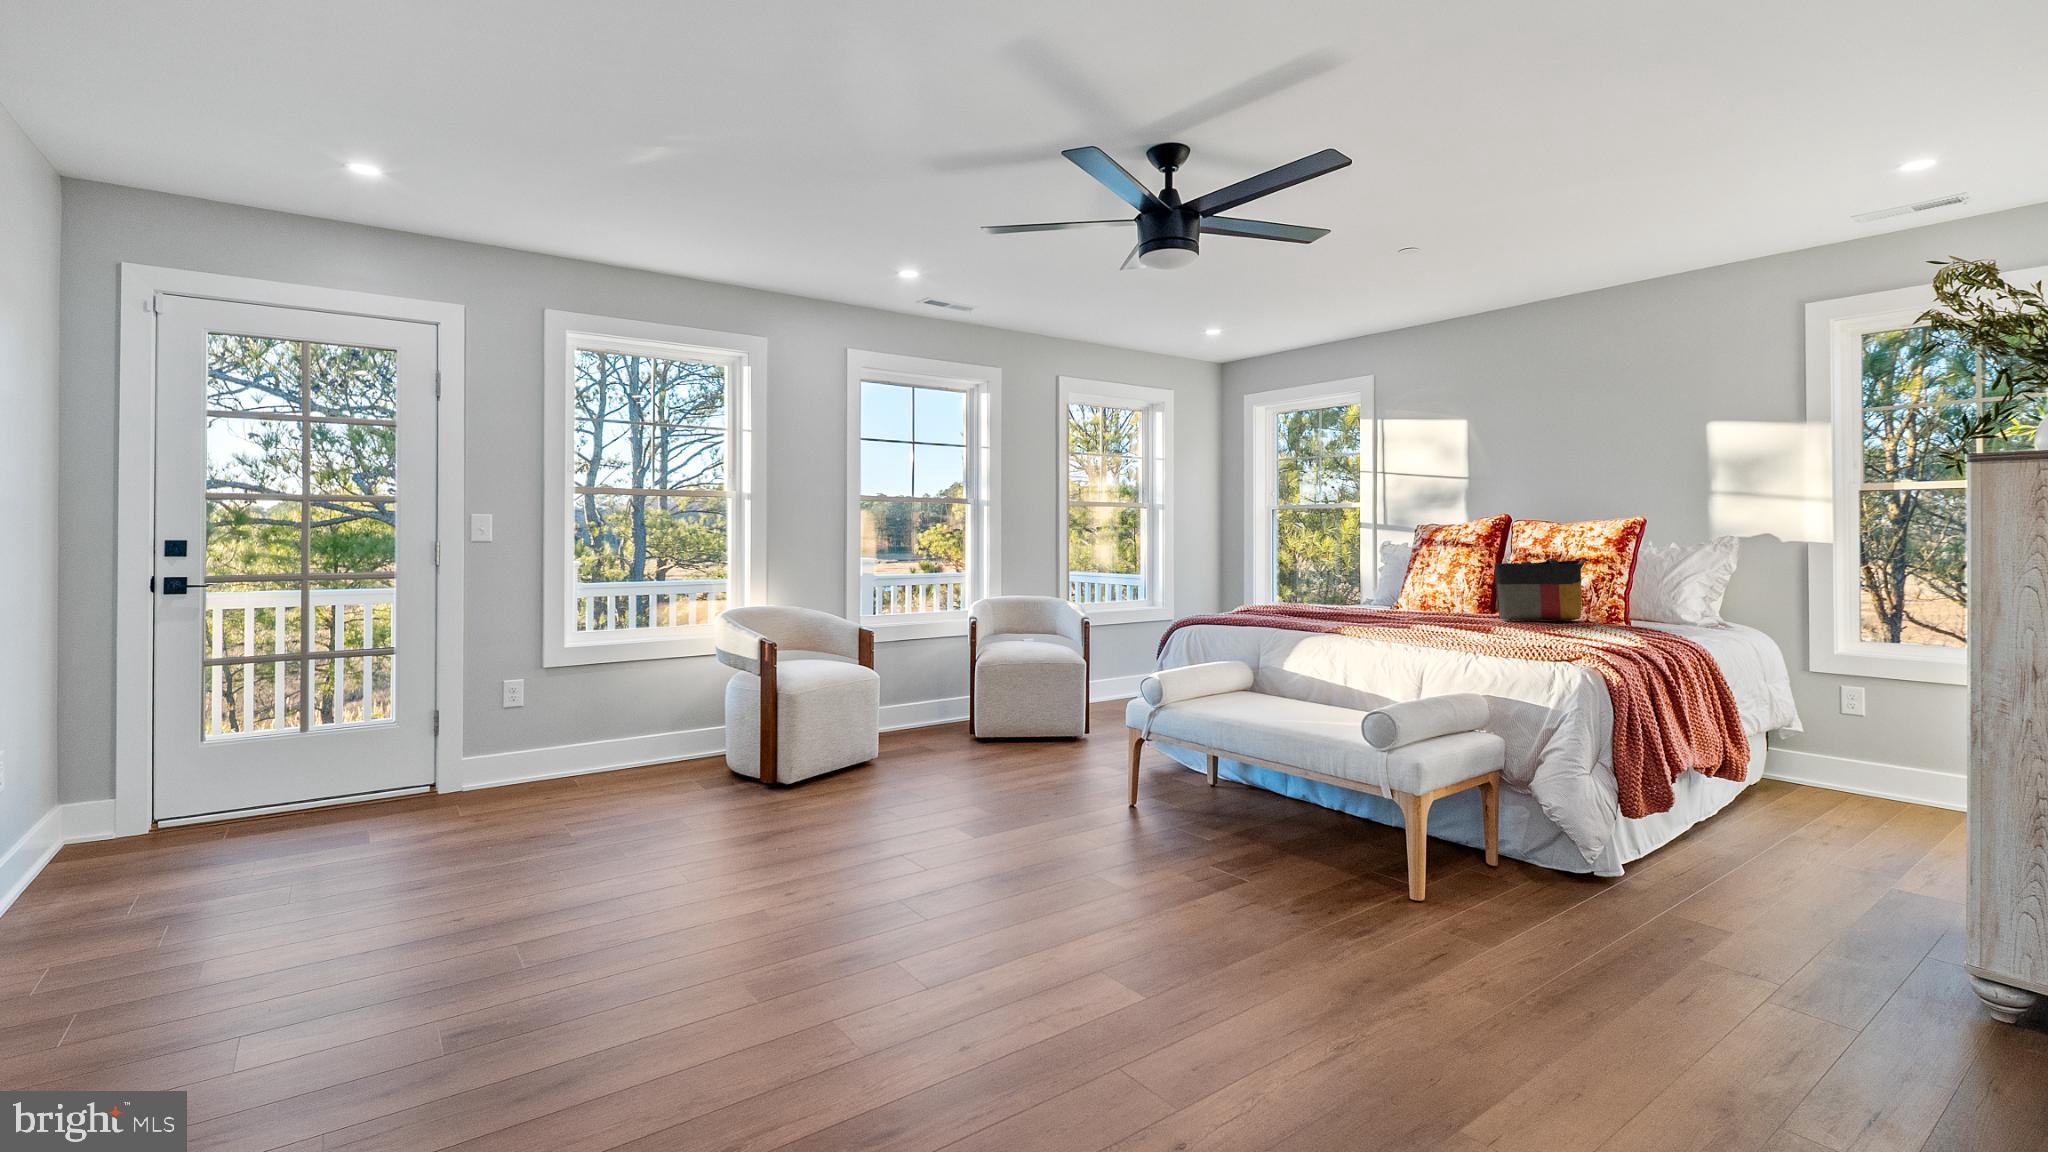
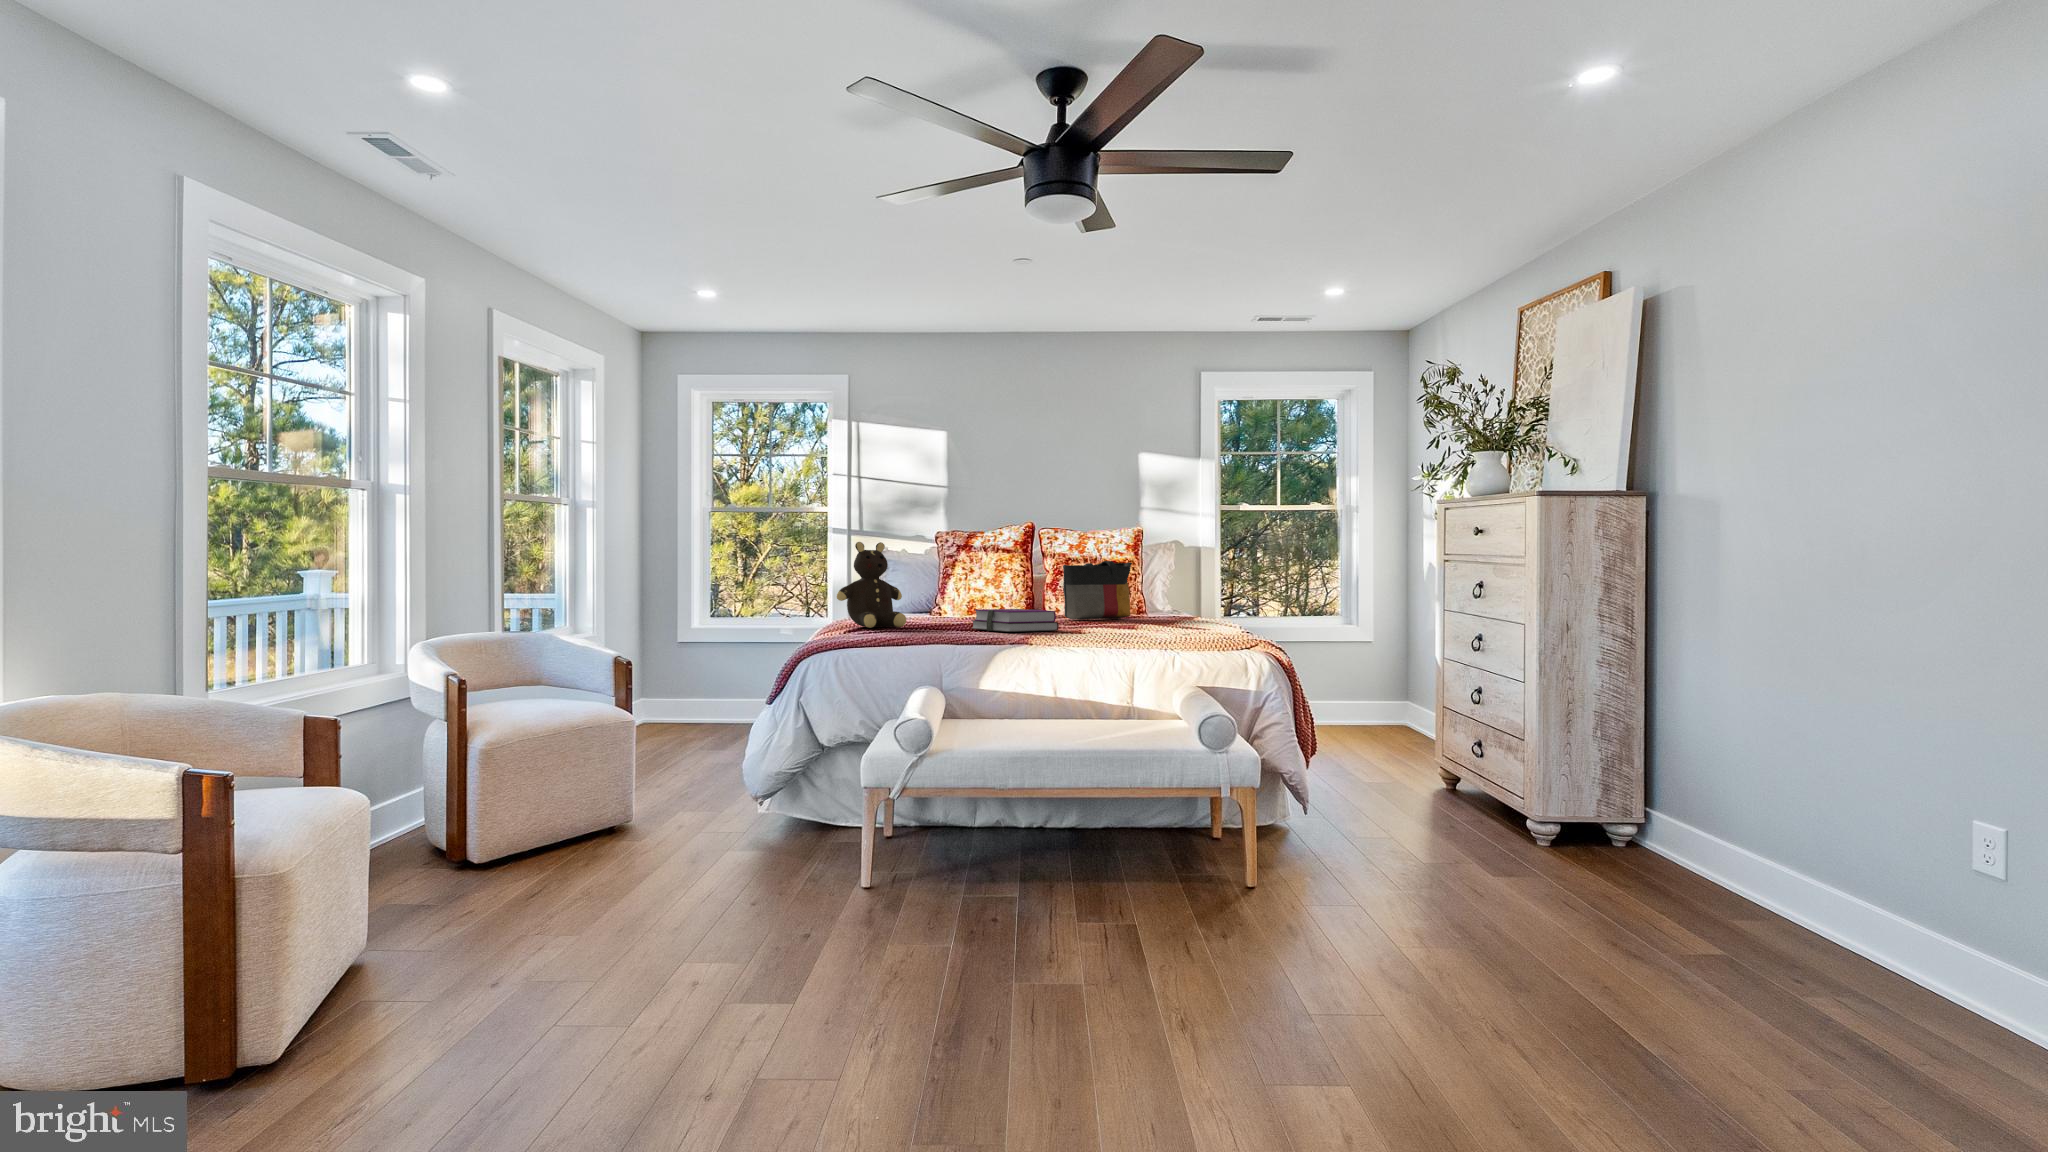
teddy bear: none [1251,545,1314,620] -> present [837,542,906,628]
hardback book: none [1343,608,1409,631] -> present [971,609,1059,632]

